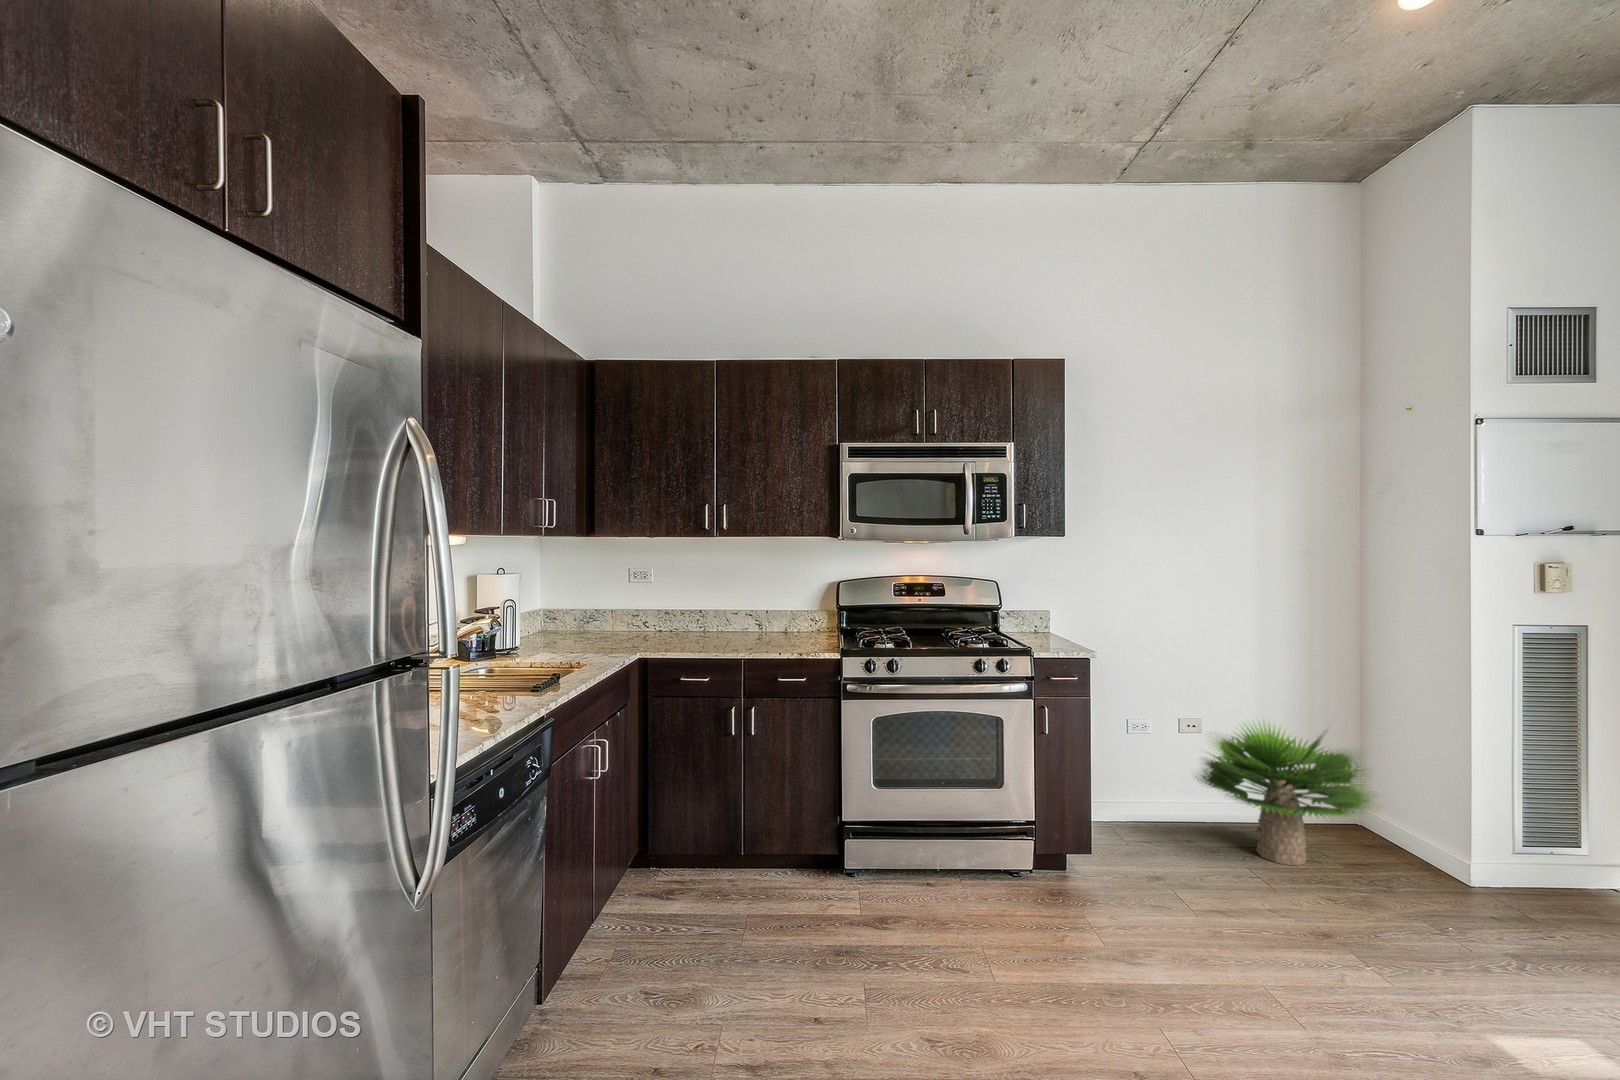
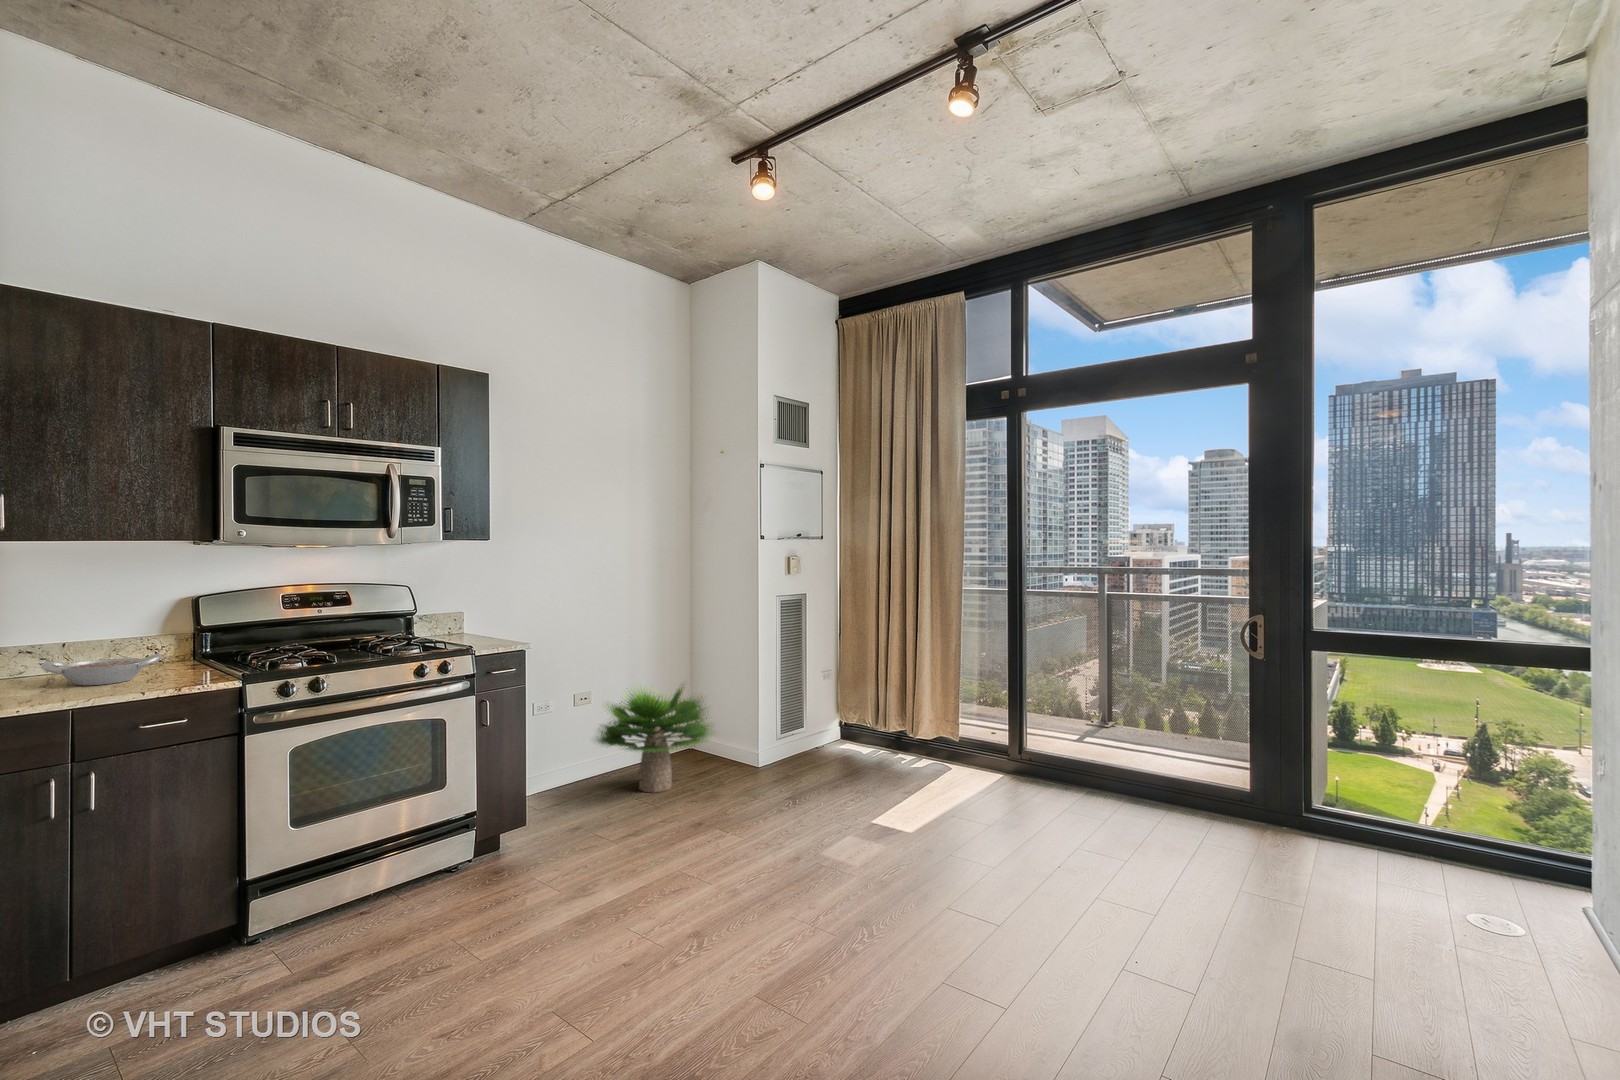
bowl: none [742,622,805,643] -> present [41,654,162,686]

